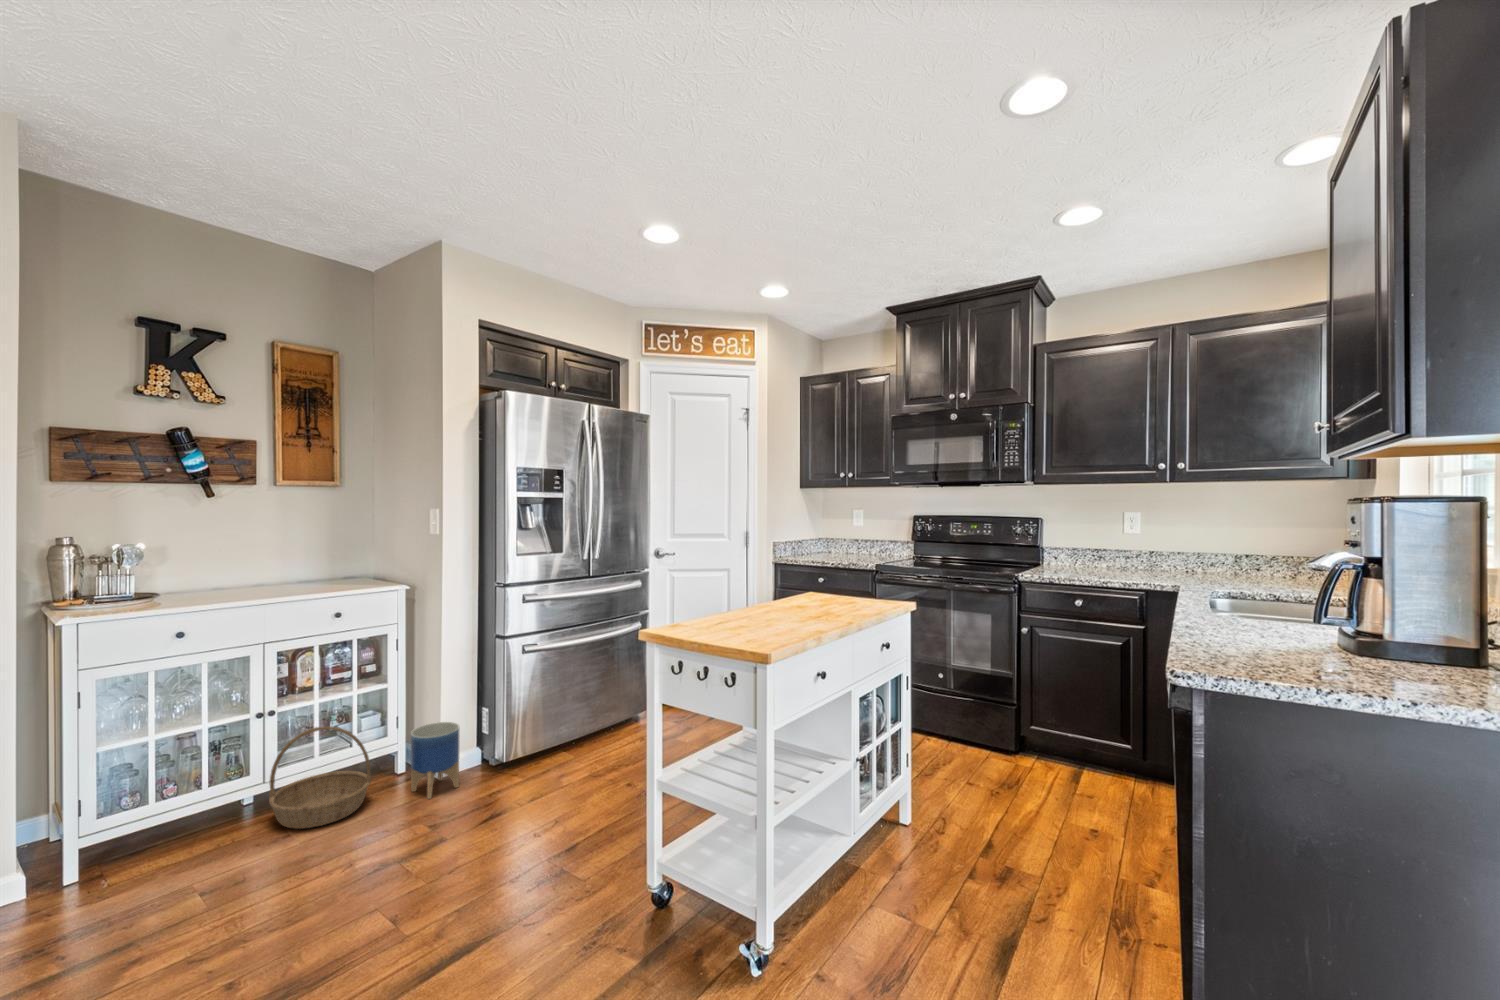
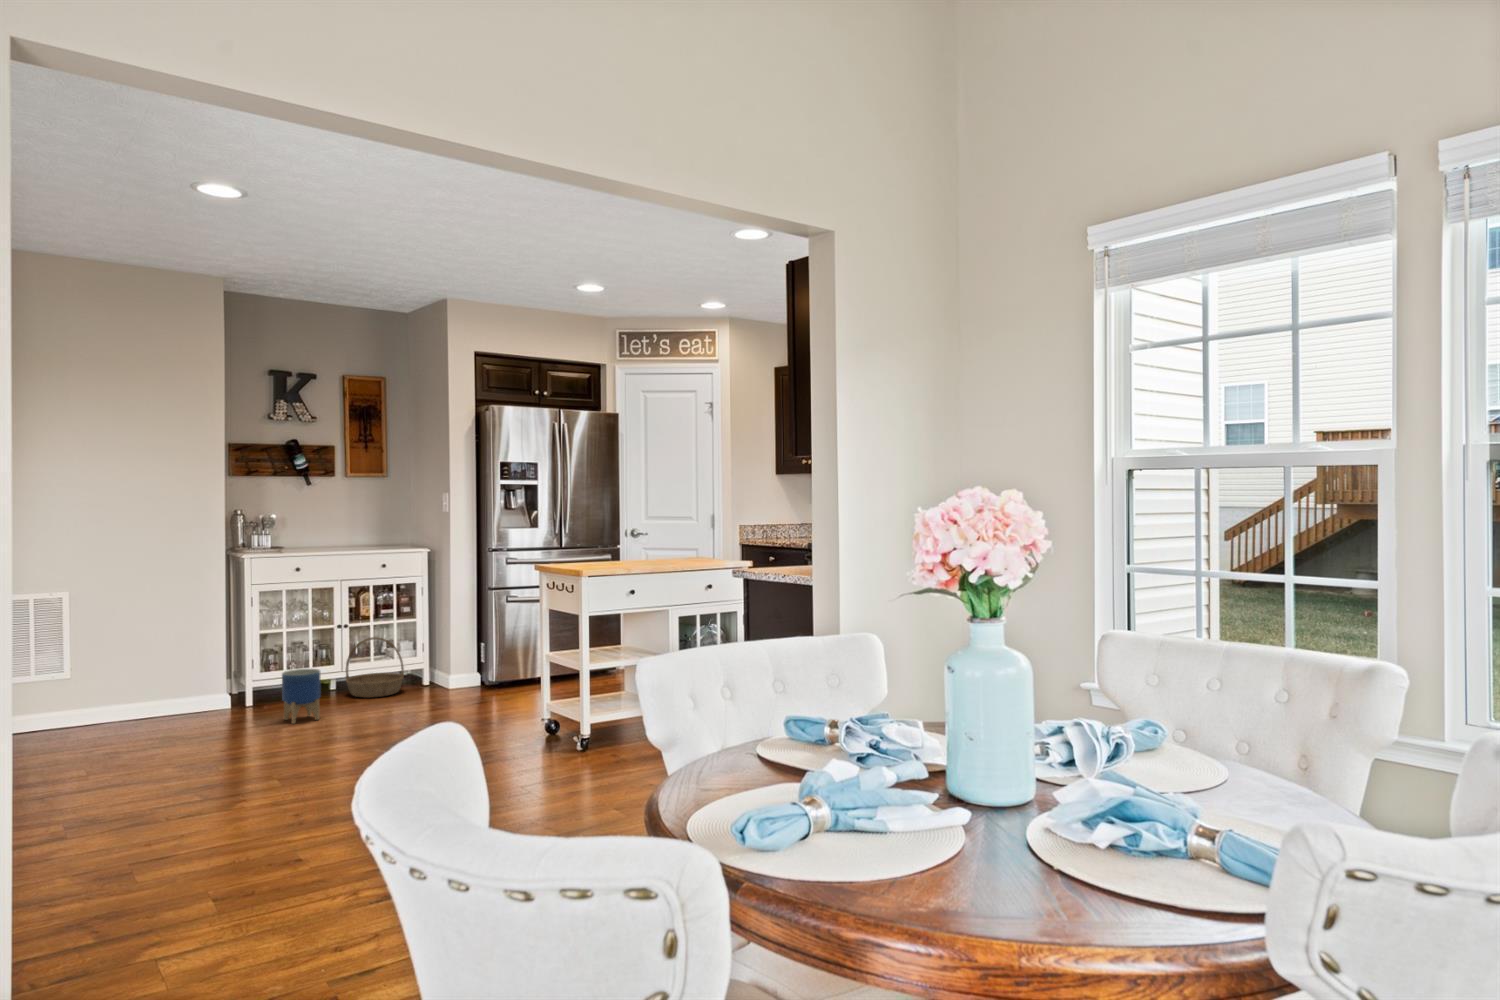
planter: present [411,722,459,799] -> present [282,669,321,724]

